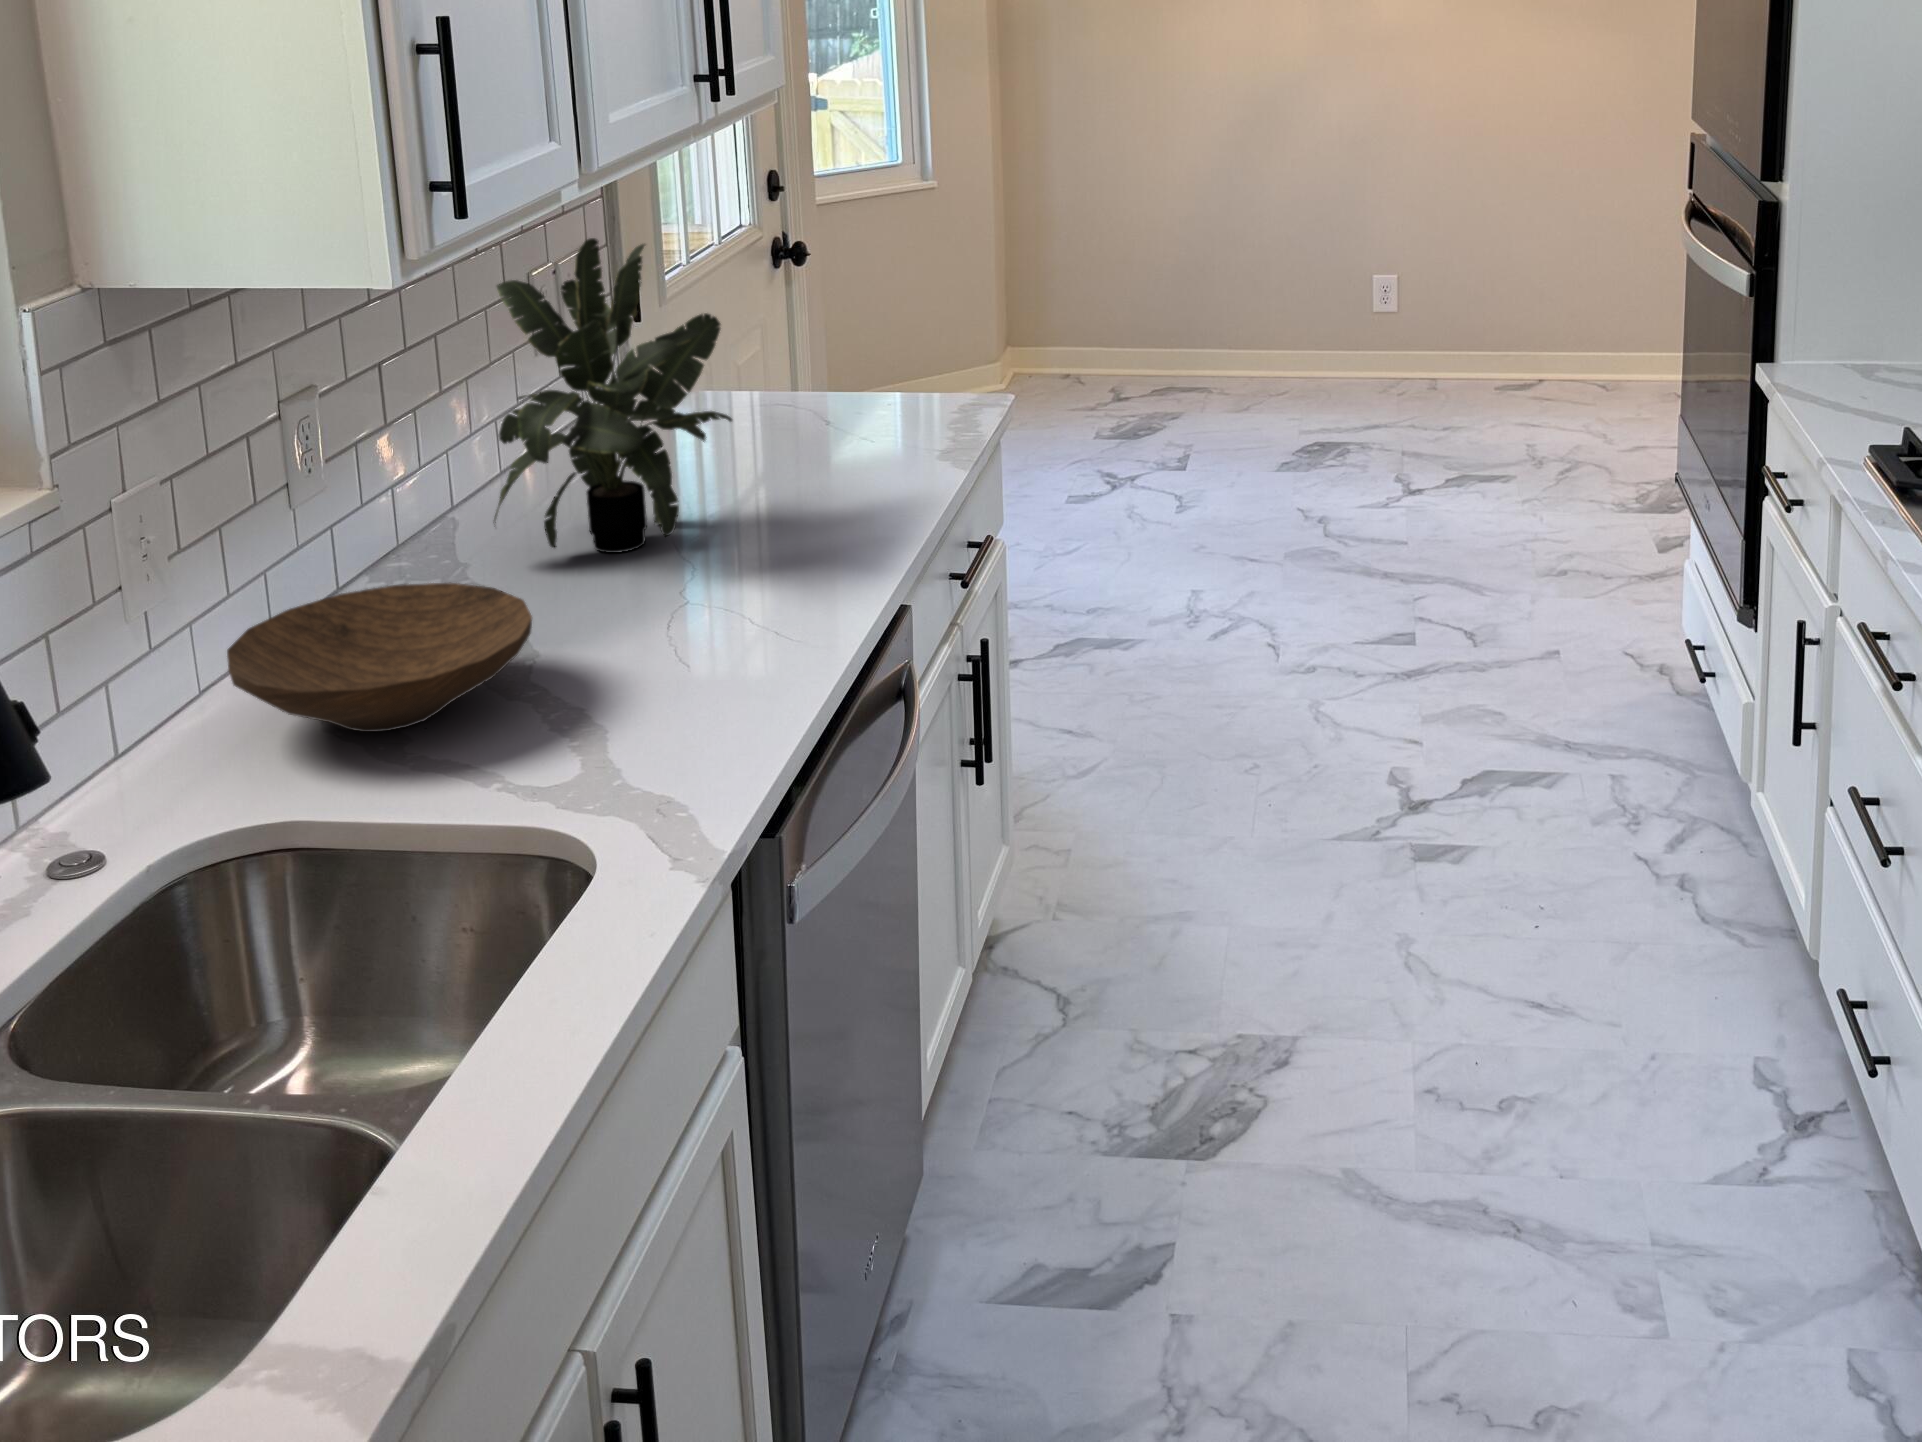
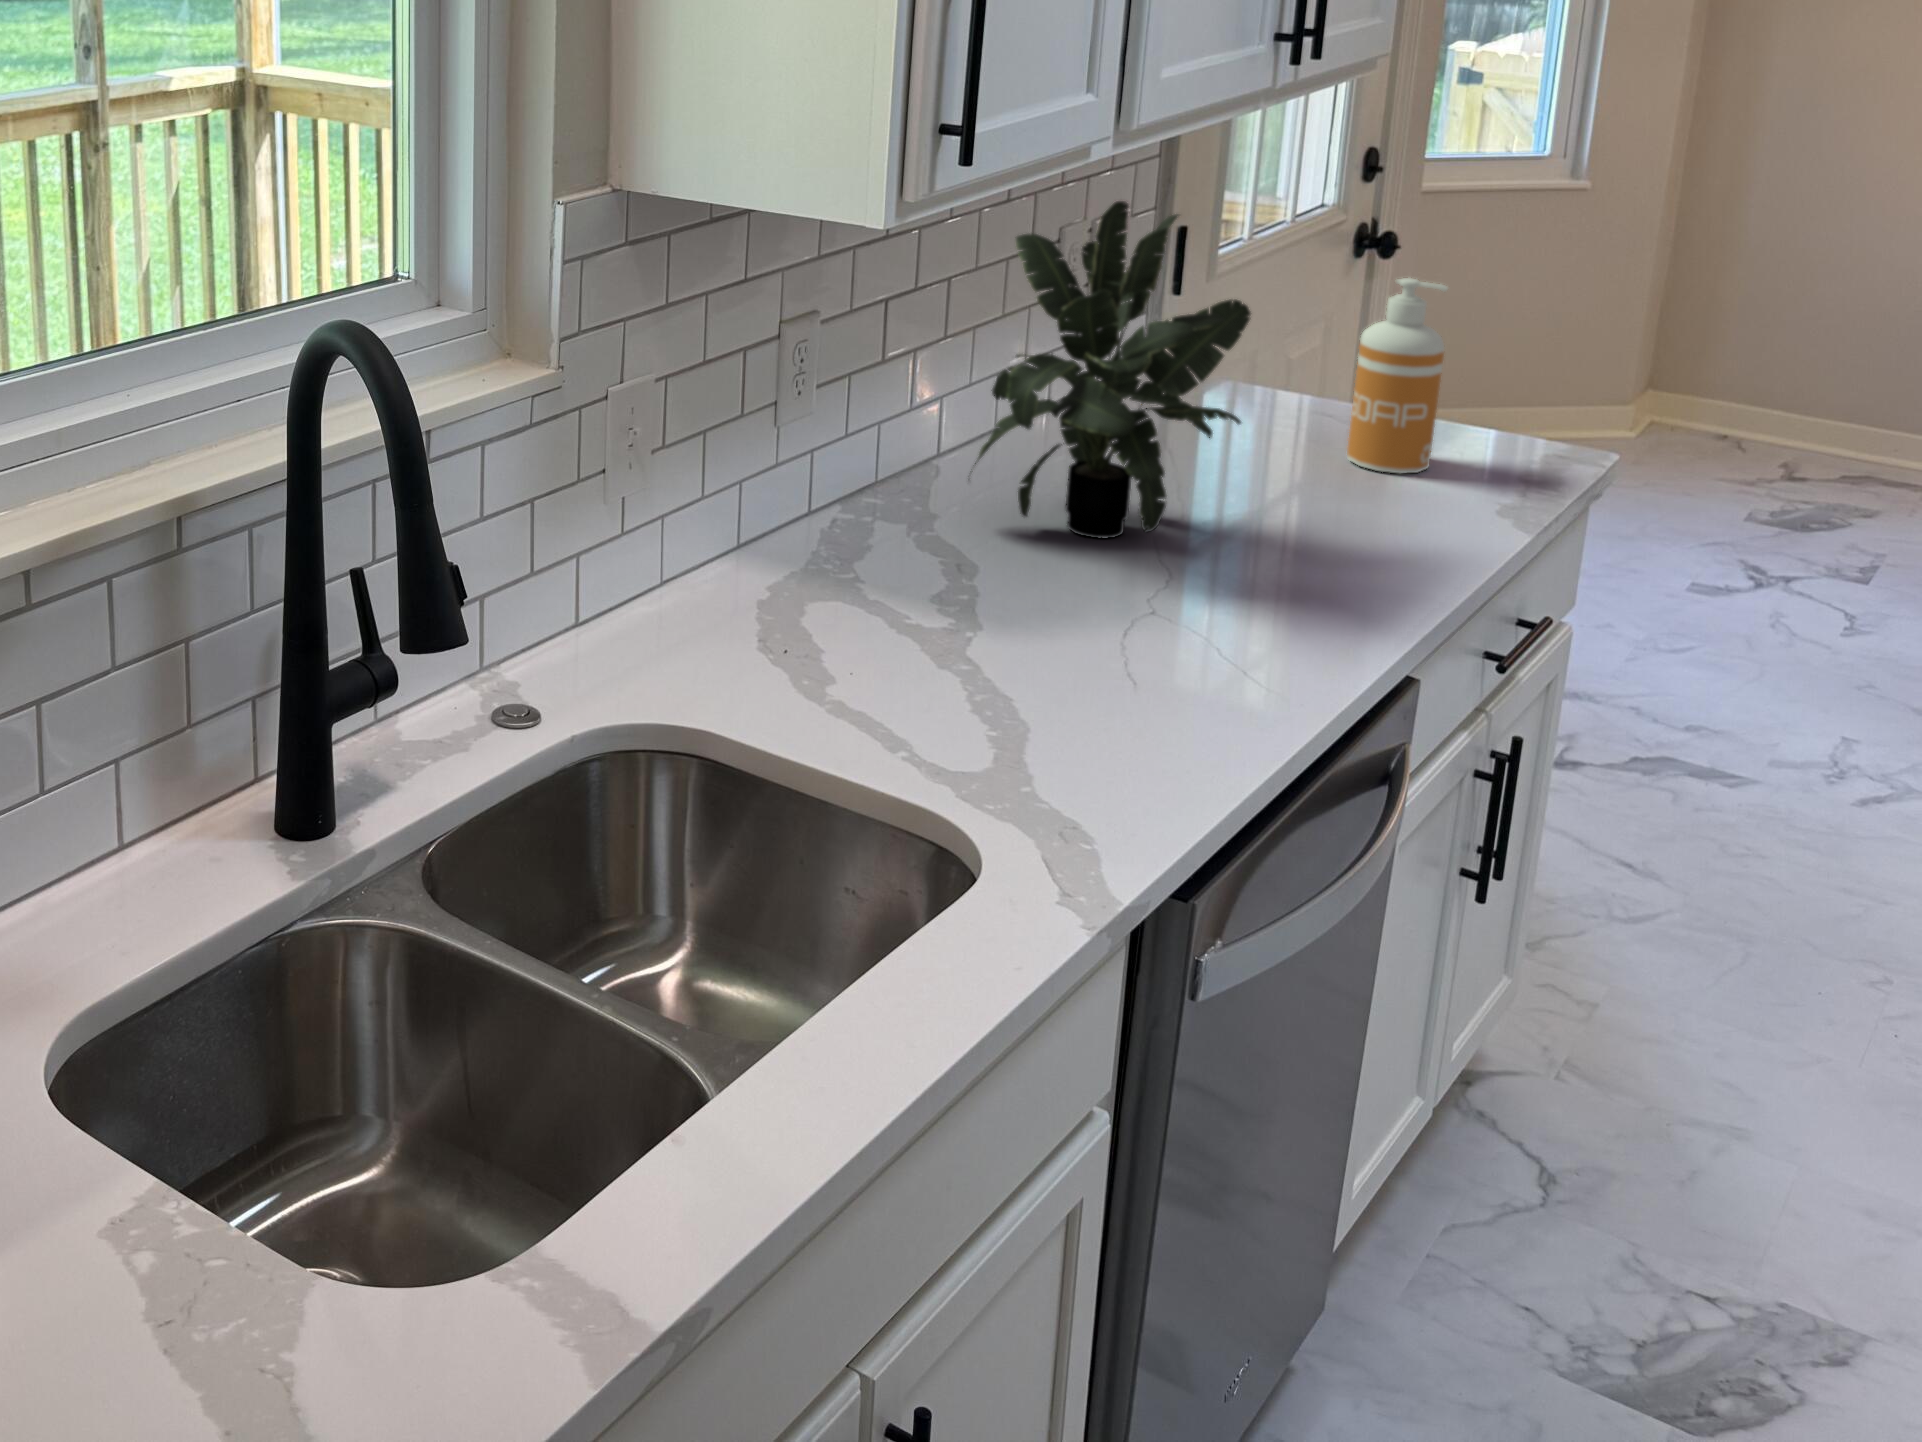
soap dispenser: none [807,276,878,445] -> present [1347,278,1448,474]
wooden bowl: present [227,583,532,732] -> none [681,518,973,667]

